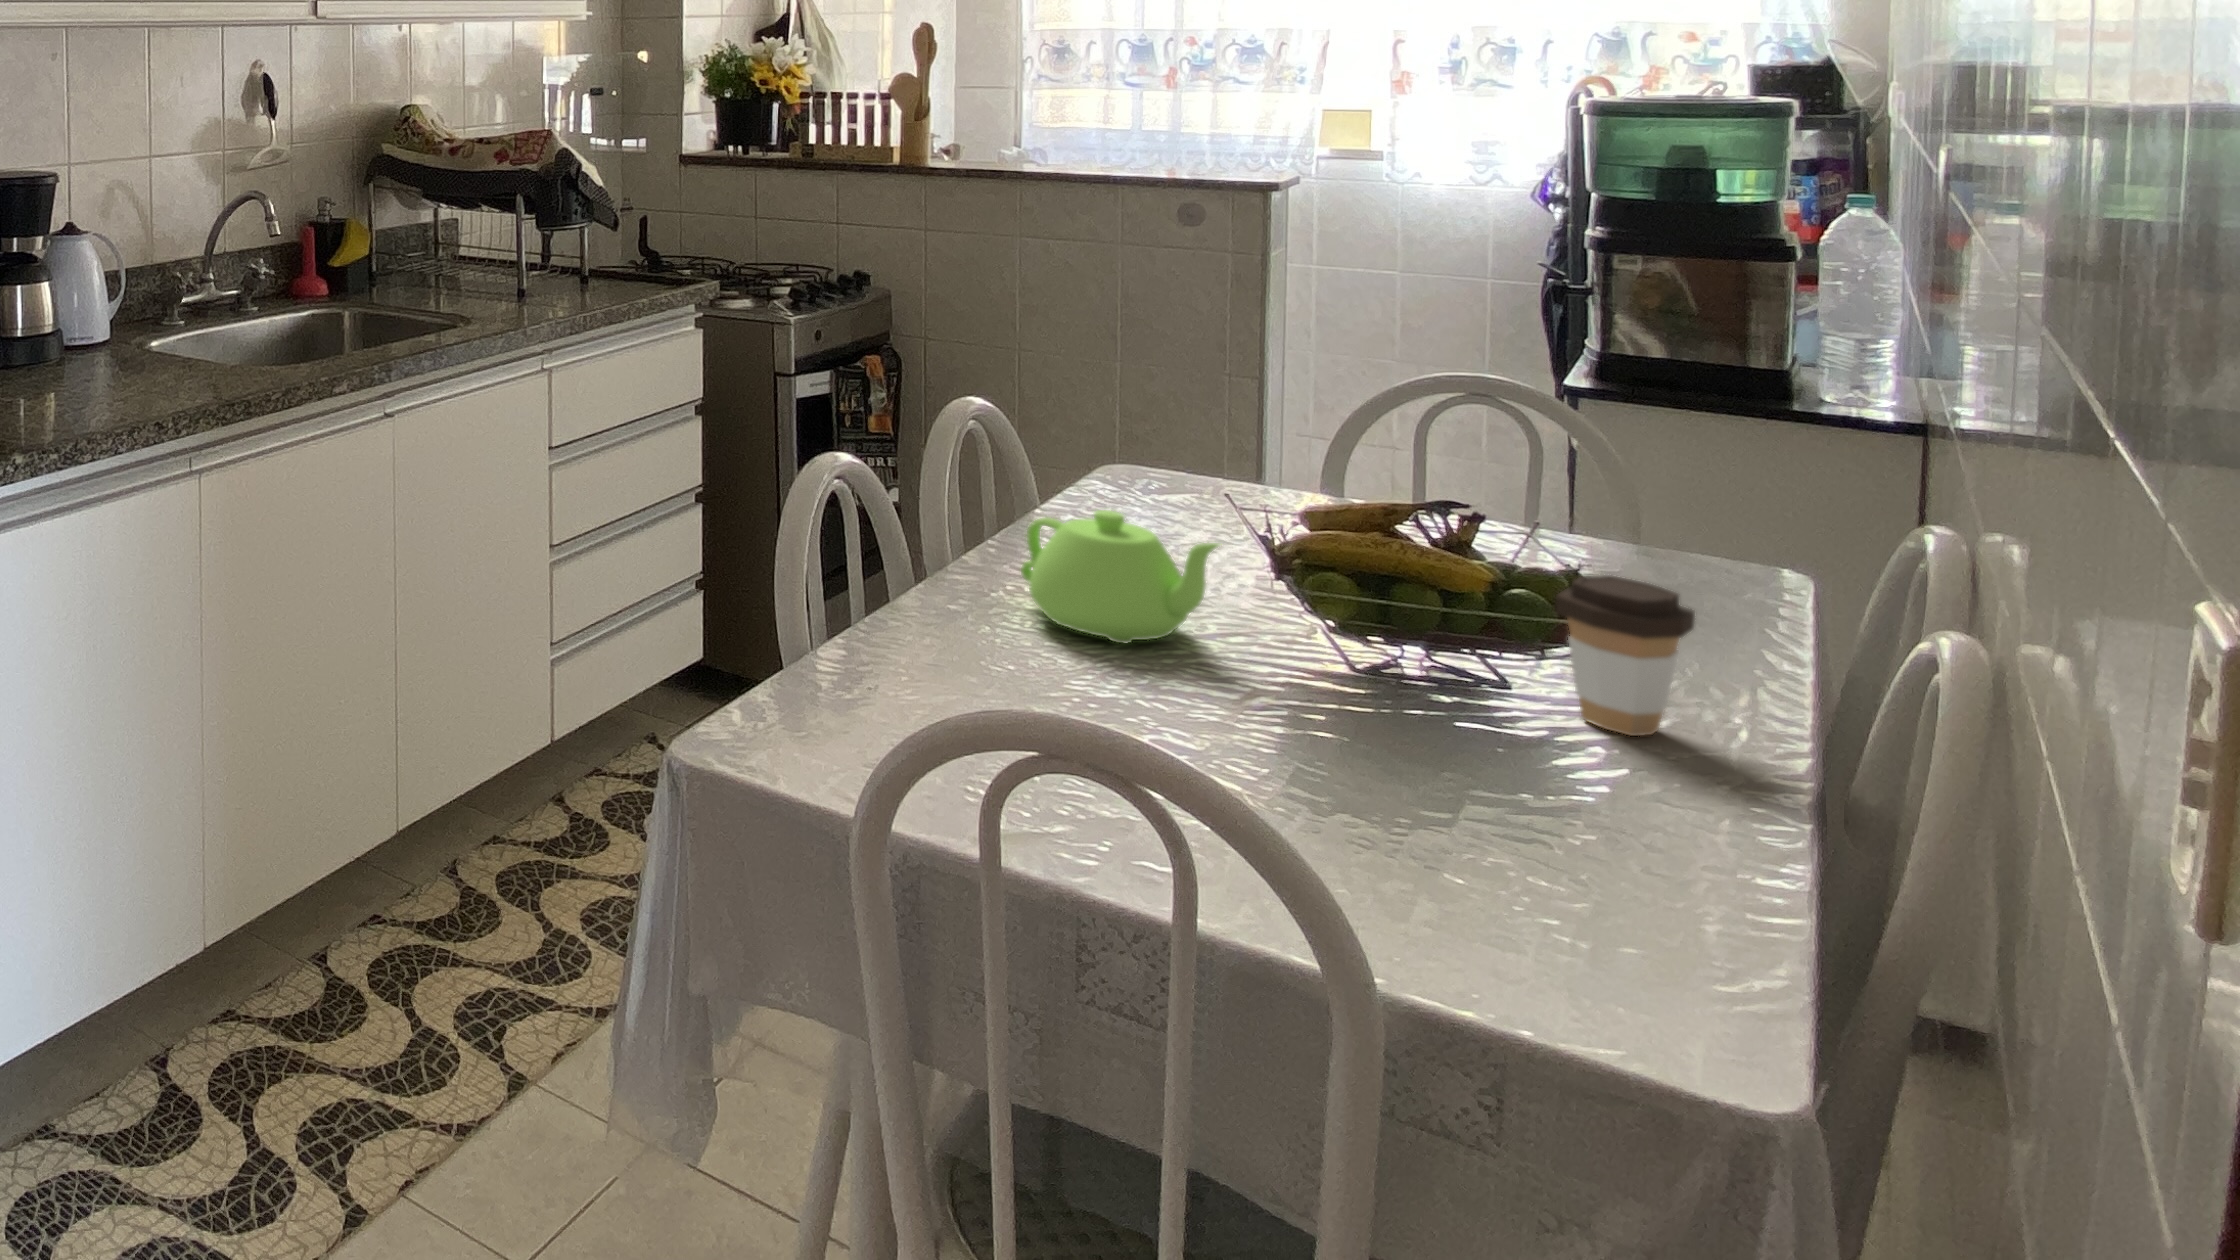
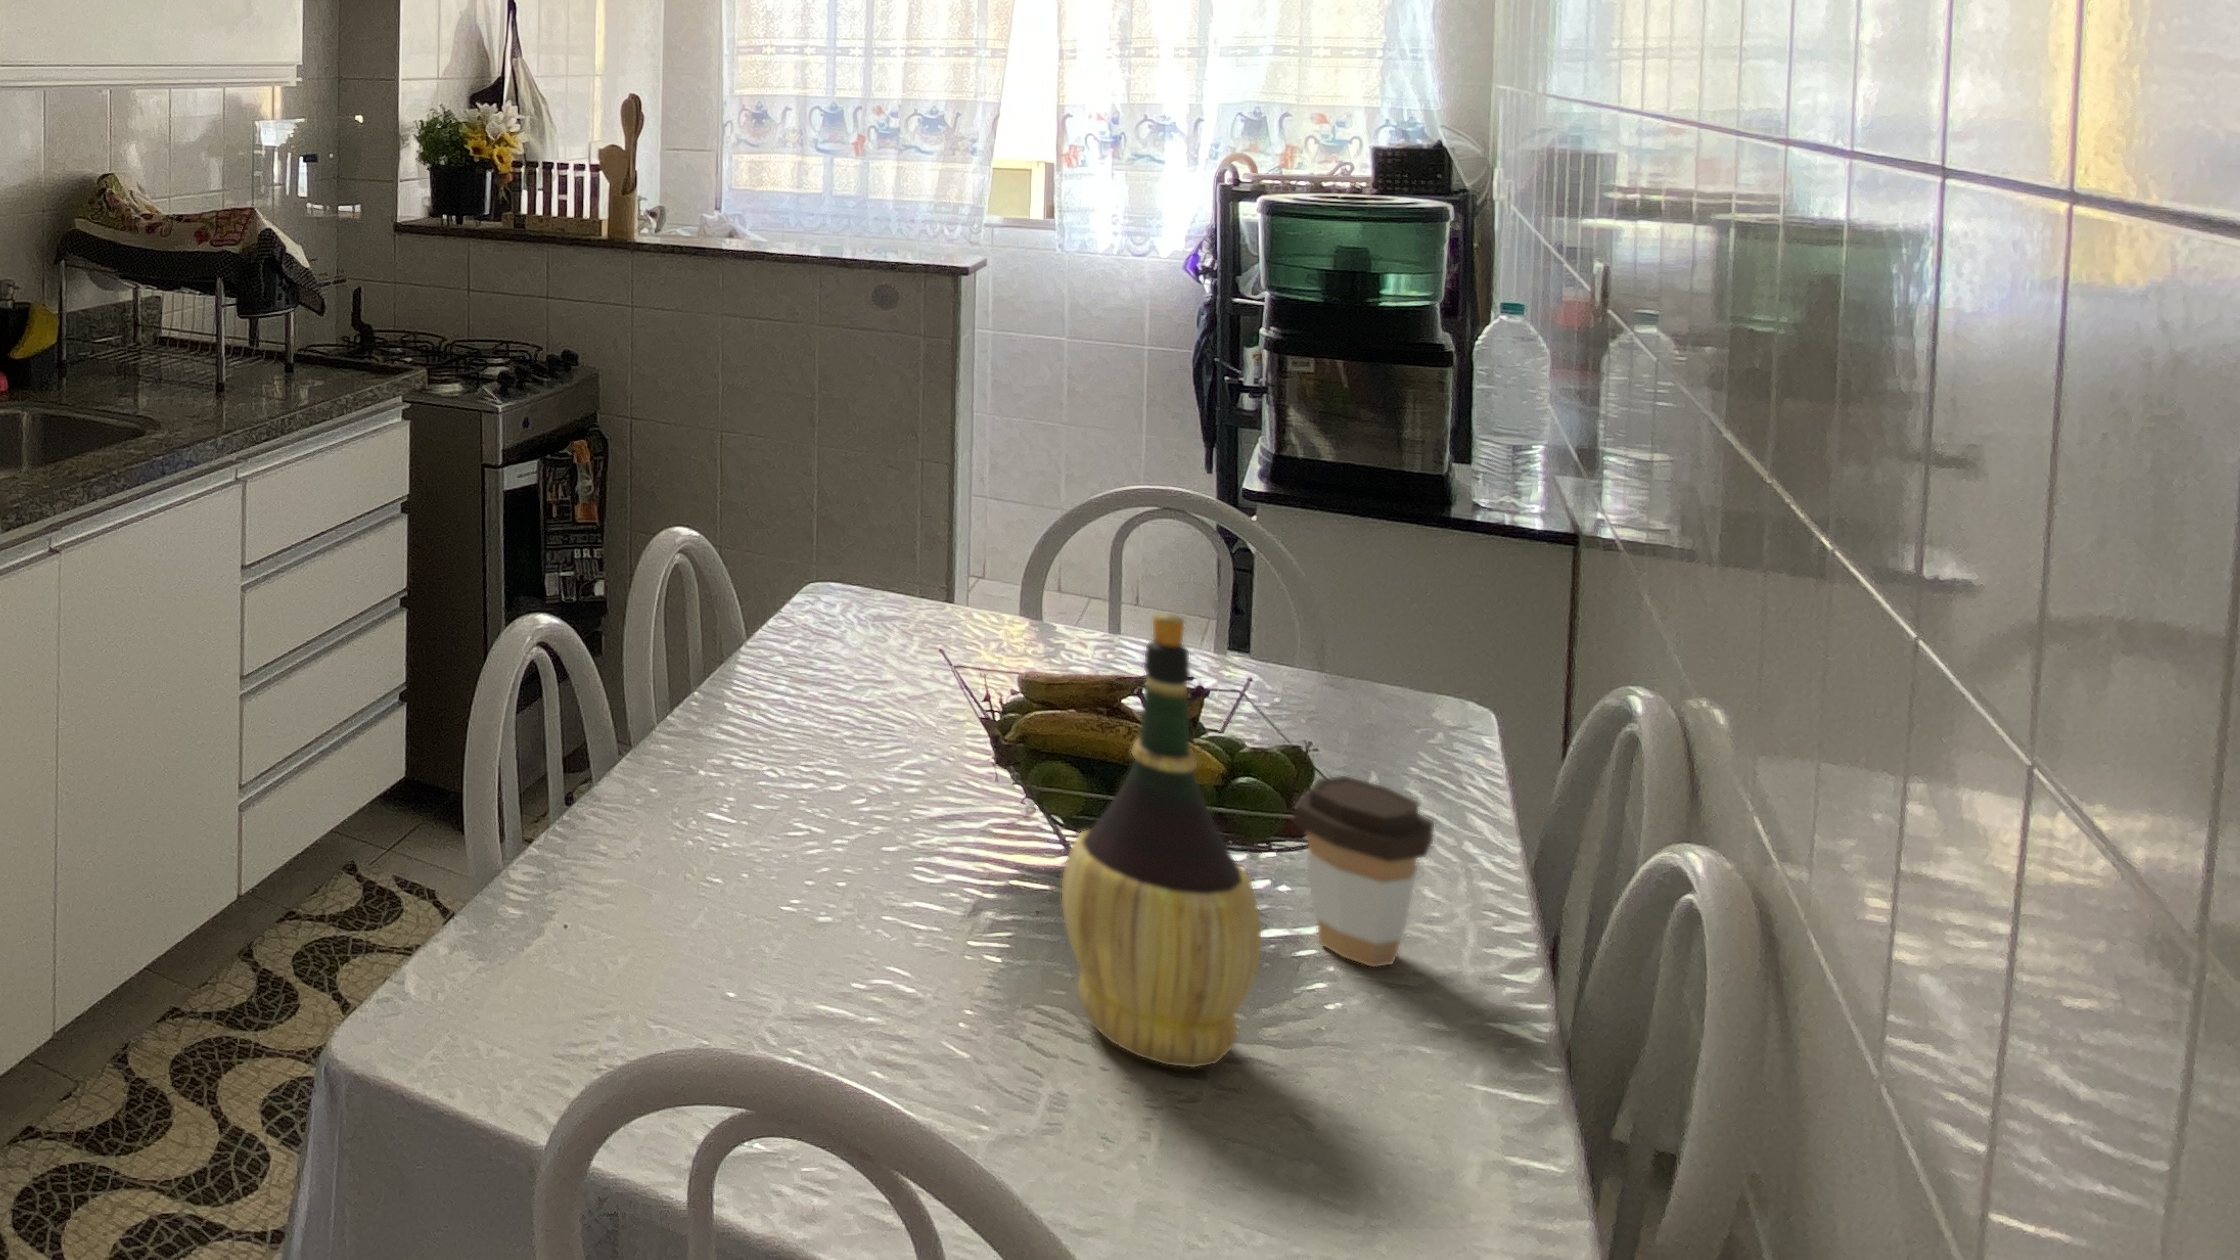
wine bottle: none [1320,405,1503,783] -> present [1062,613,1261,1067]
teapot: present [1021,510,1220,643] -> none [730,696,948,857]

